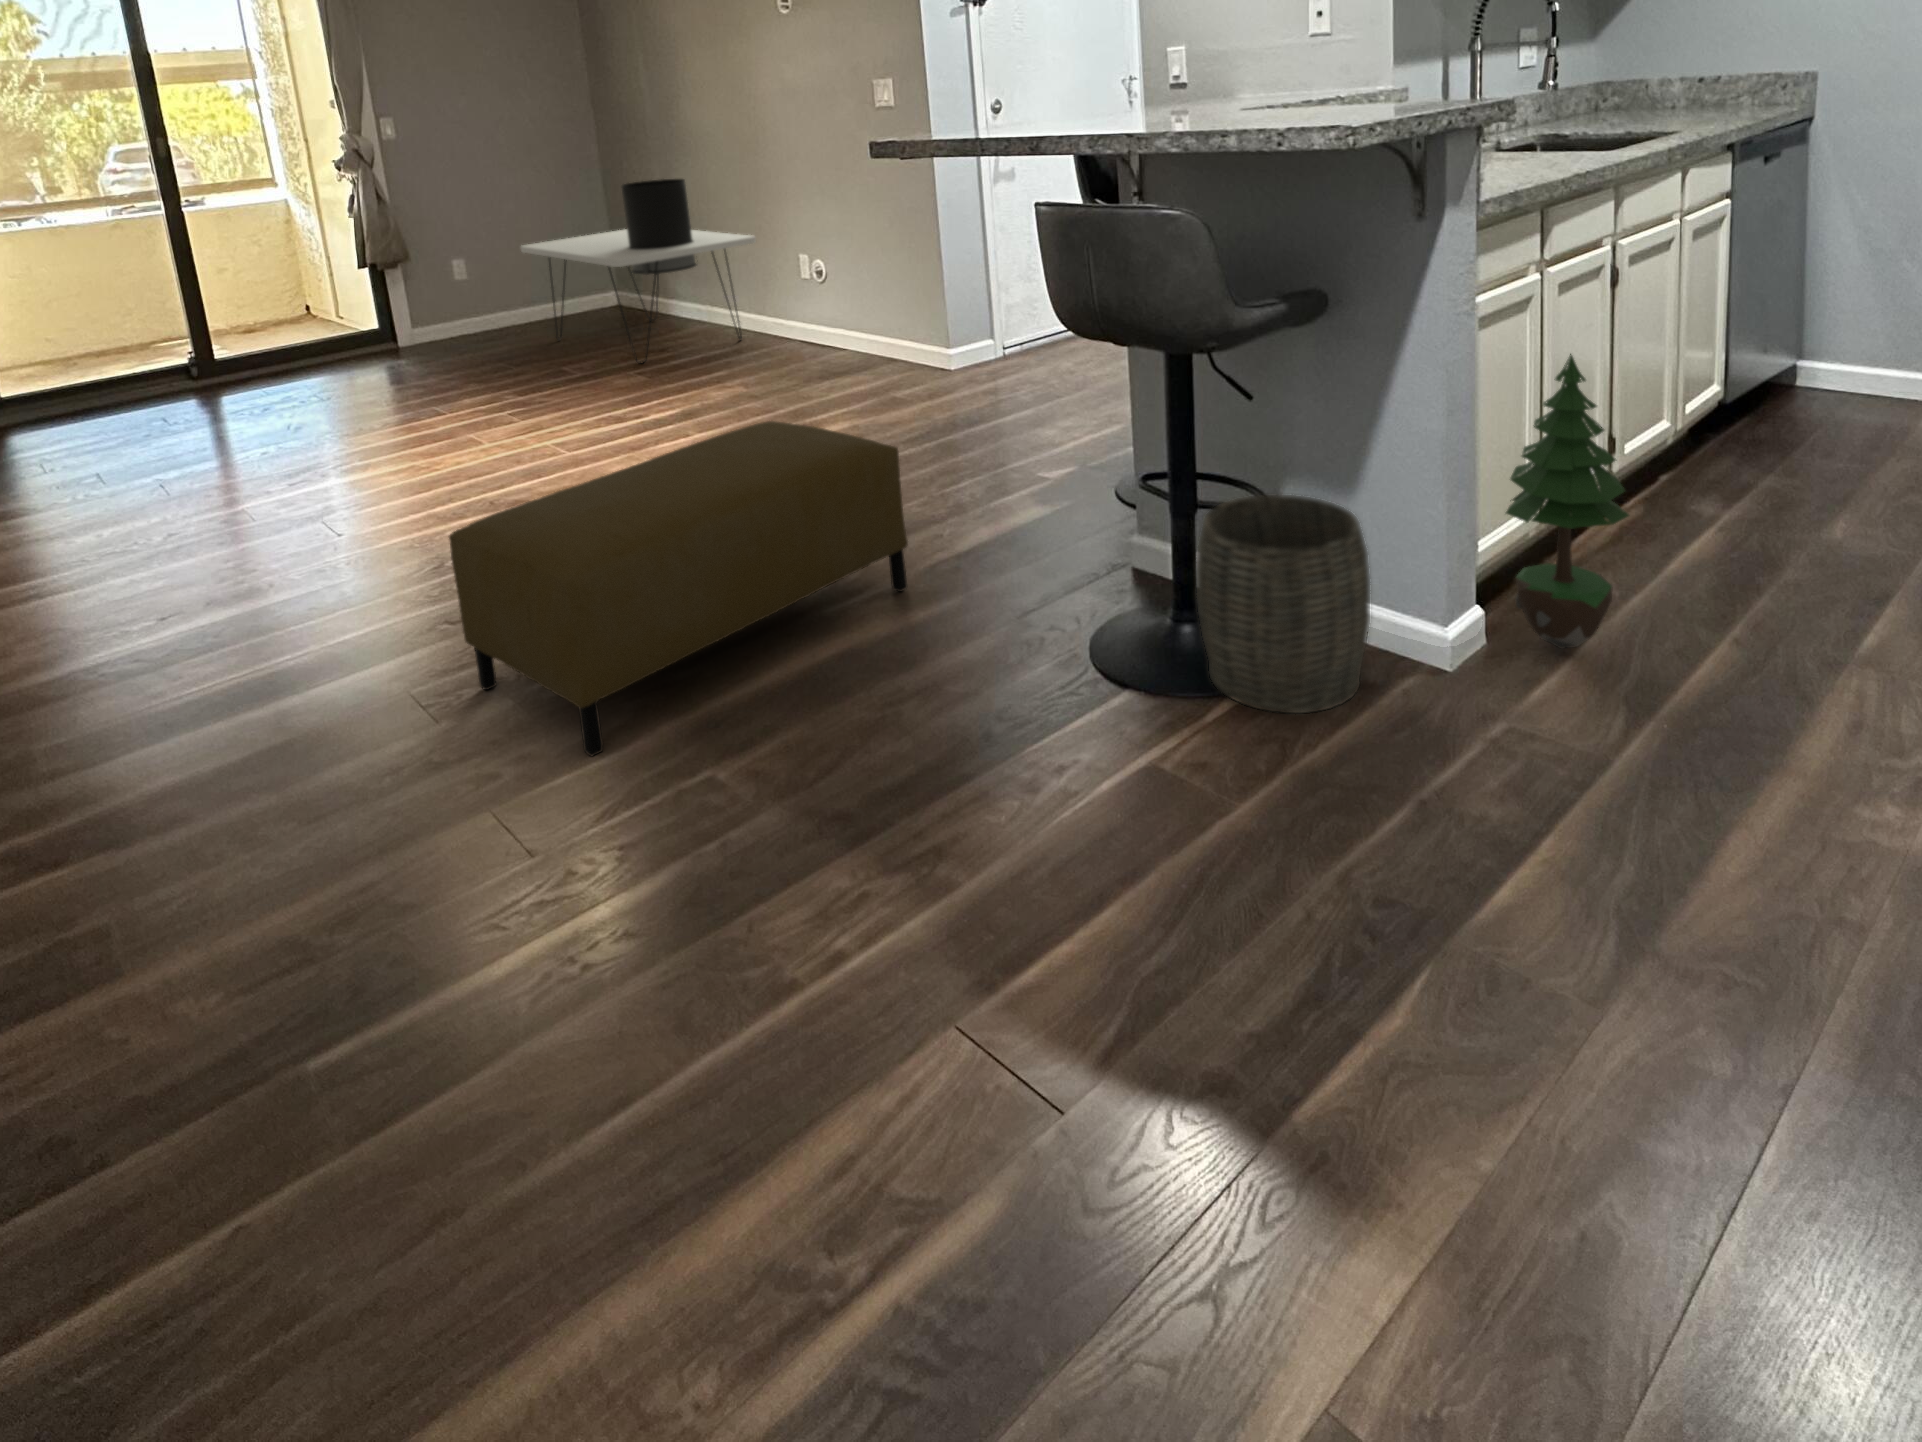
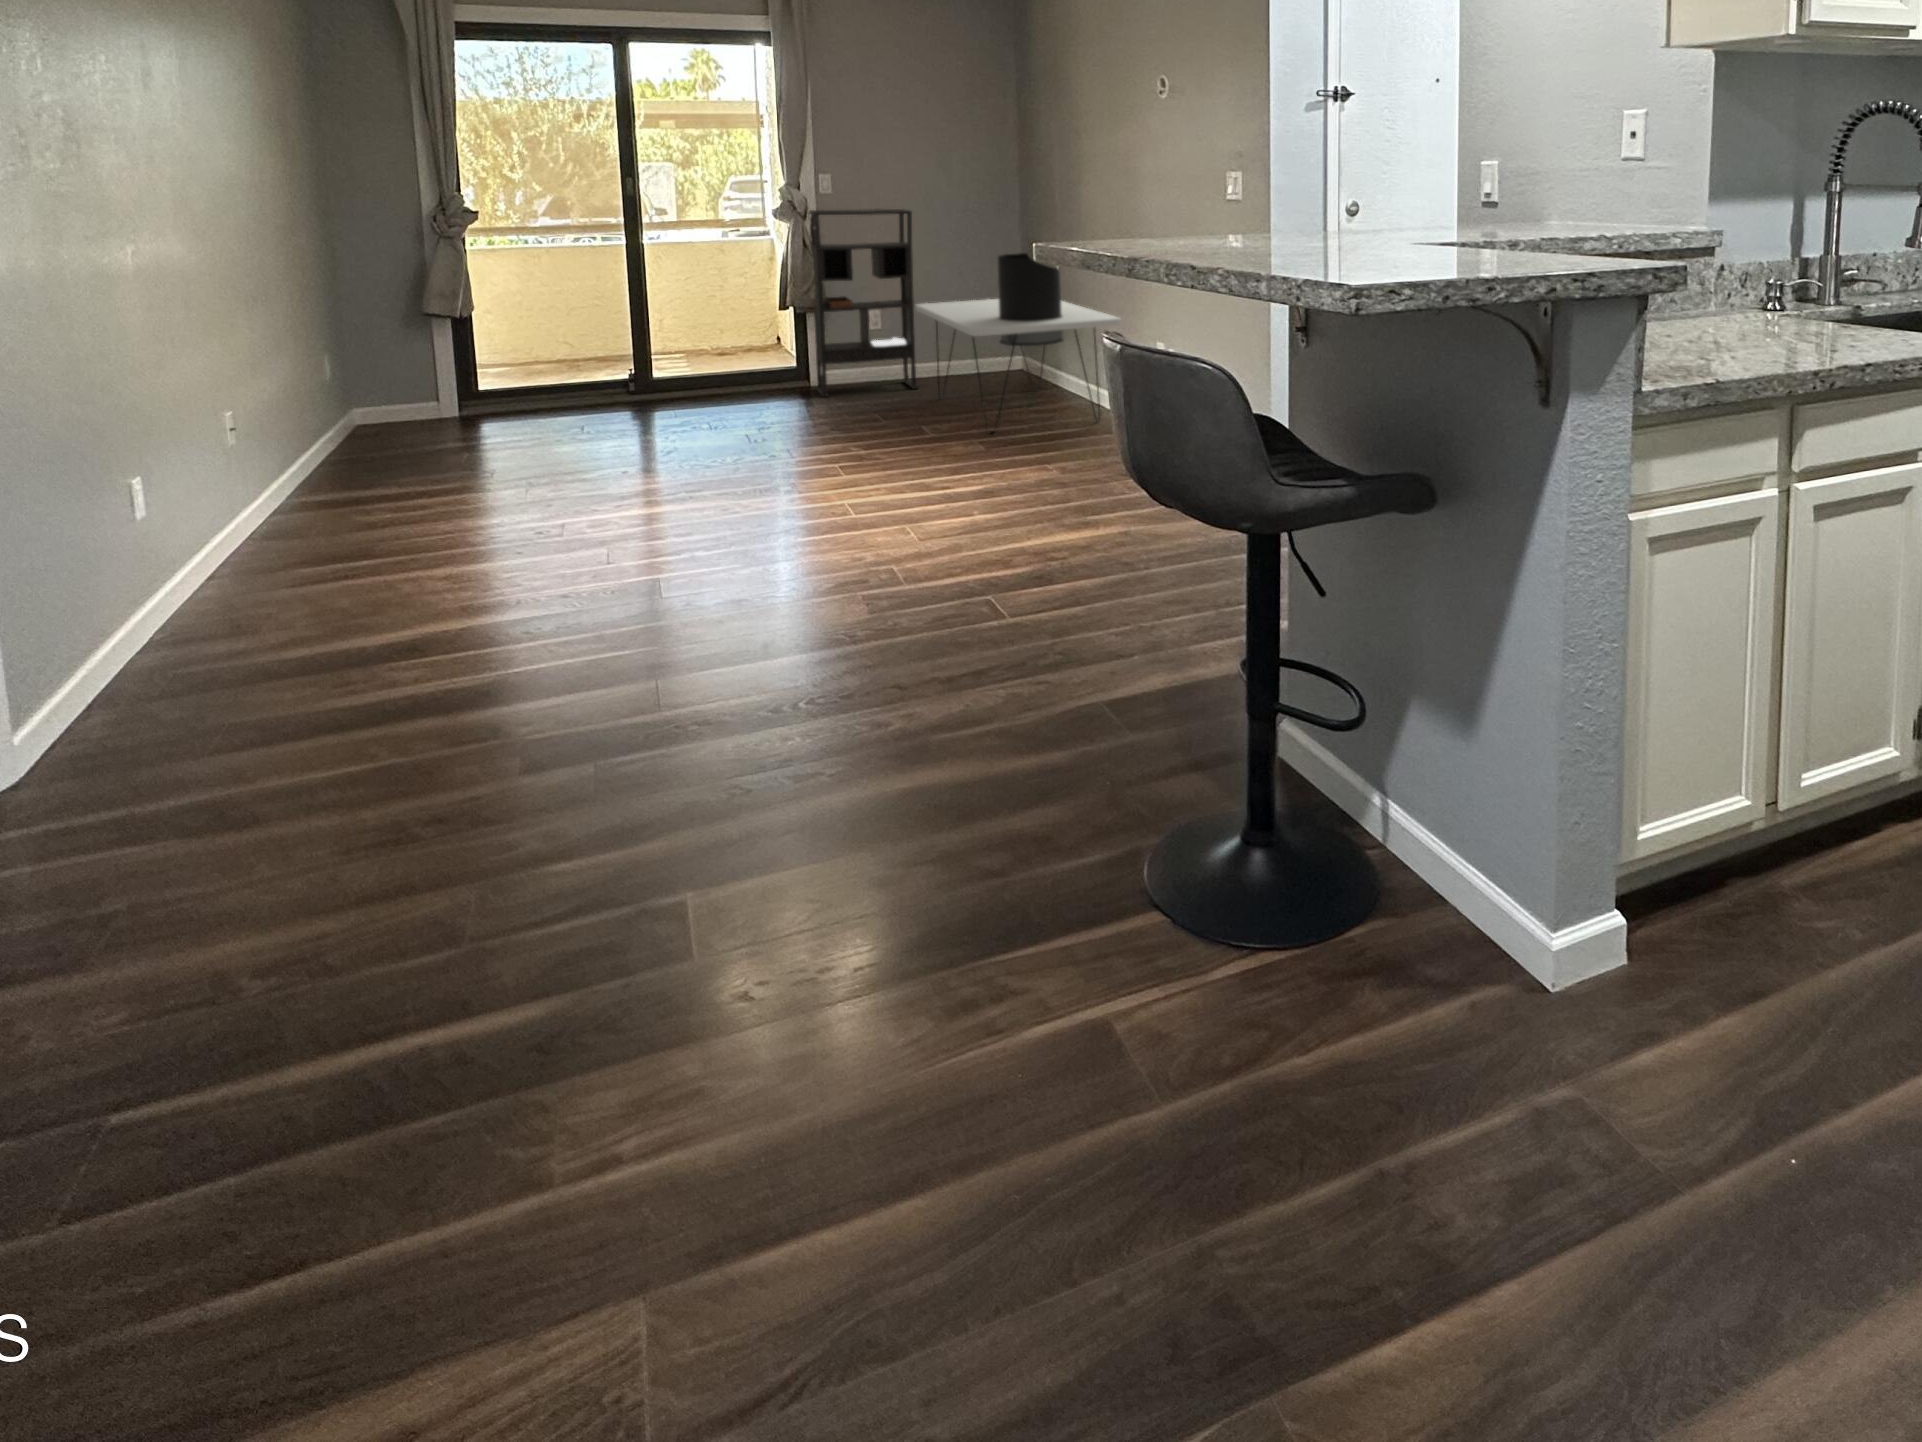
bookshelf: none [378,149,525,355] -> present [808,209,918,397]
potted tree: present [1506,354,1629,648] -> none [1646,606,1807,999]
ottoman: present [449,421,908,756] -> none [567,525,1036,849]
woven basket: present [1197,495,1370,713] -> none [1243,709,1447,999]

